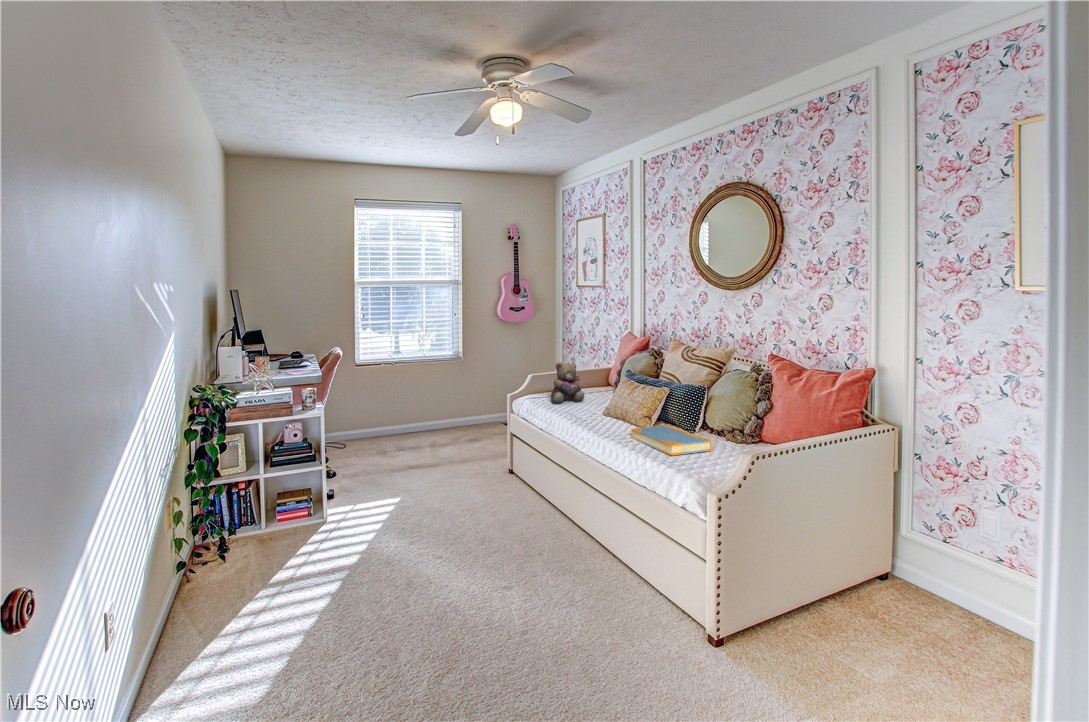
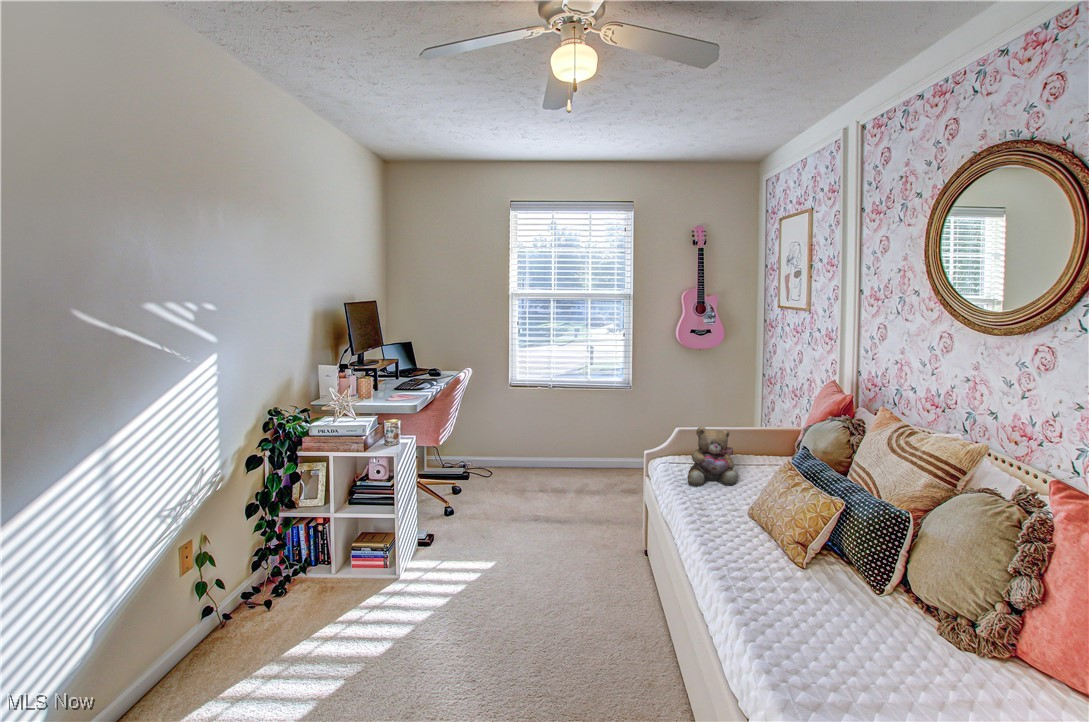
book: present [631,425,712,455] -> none [752,574,887,664]

